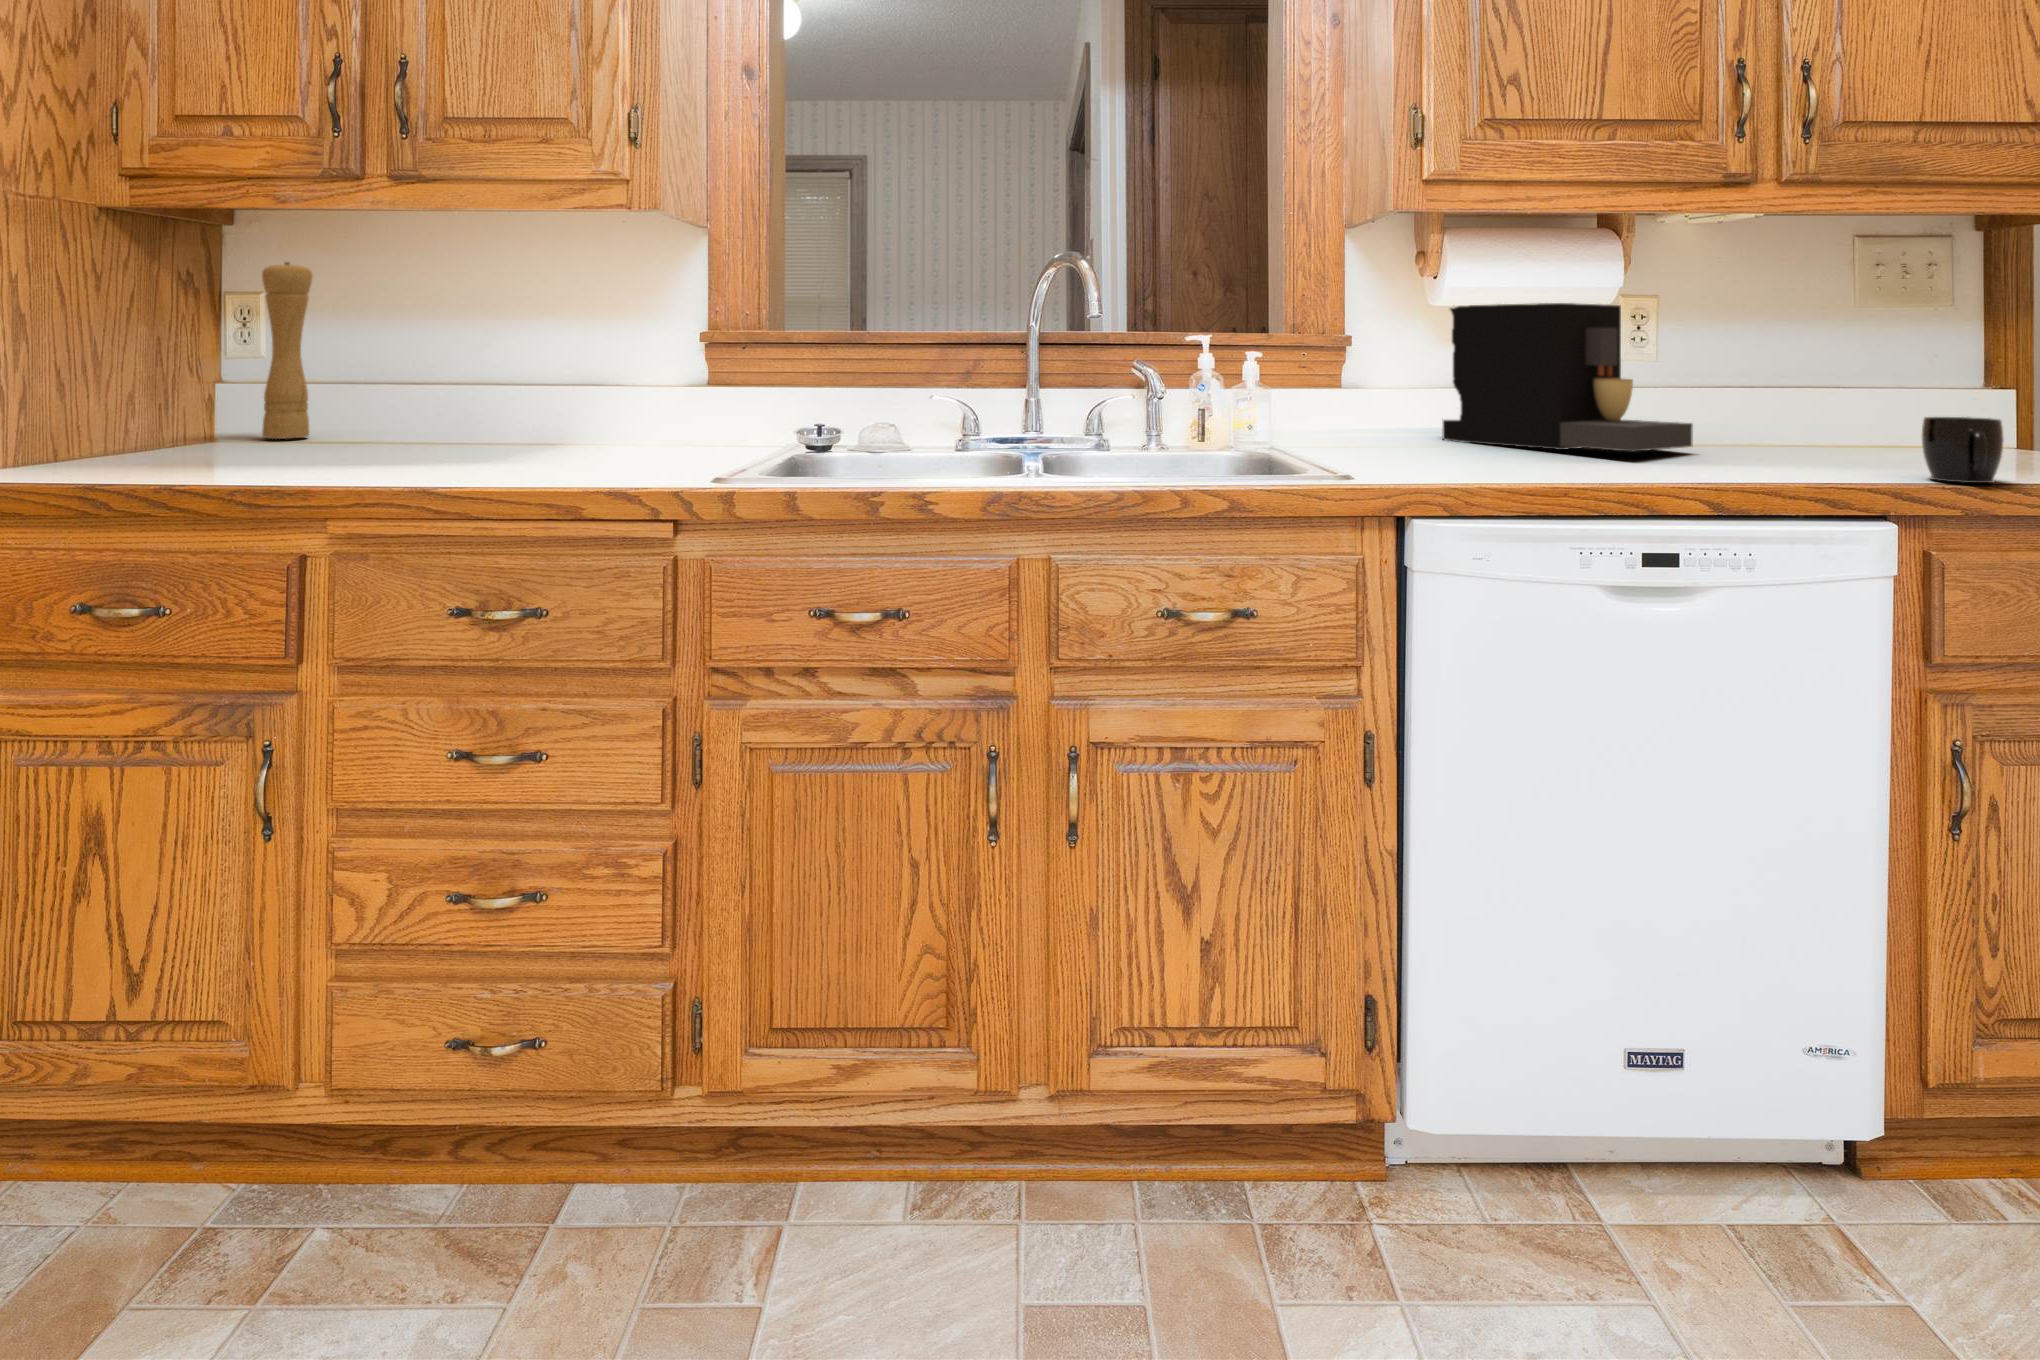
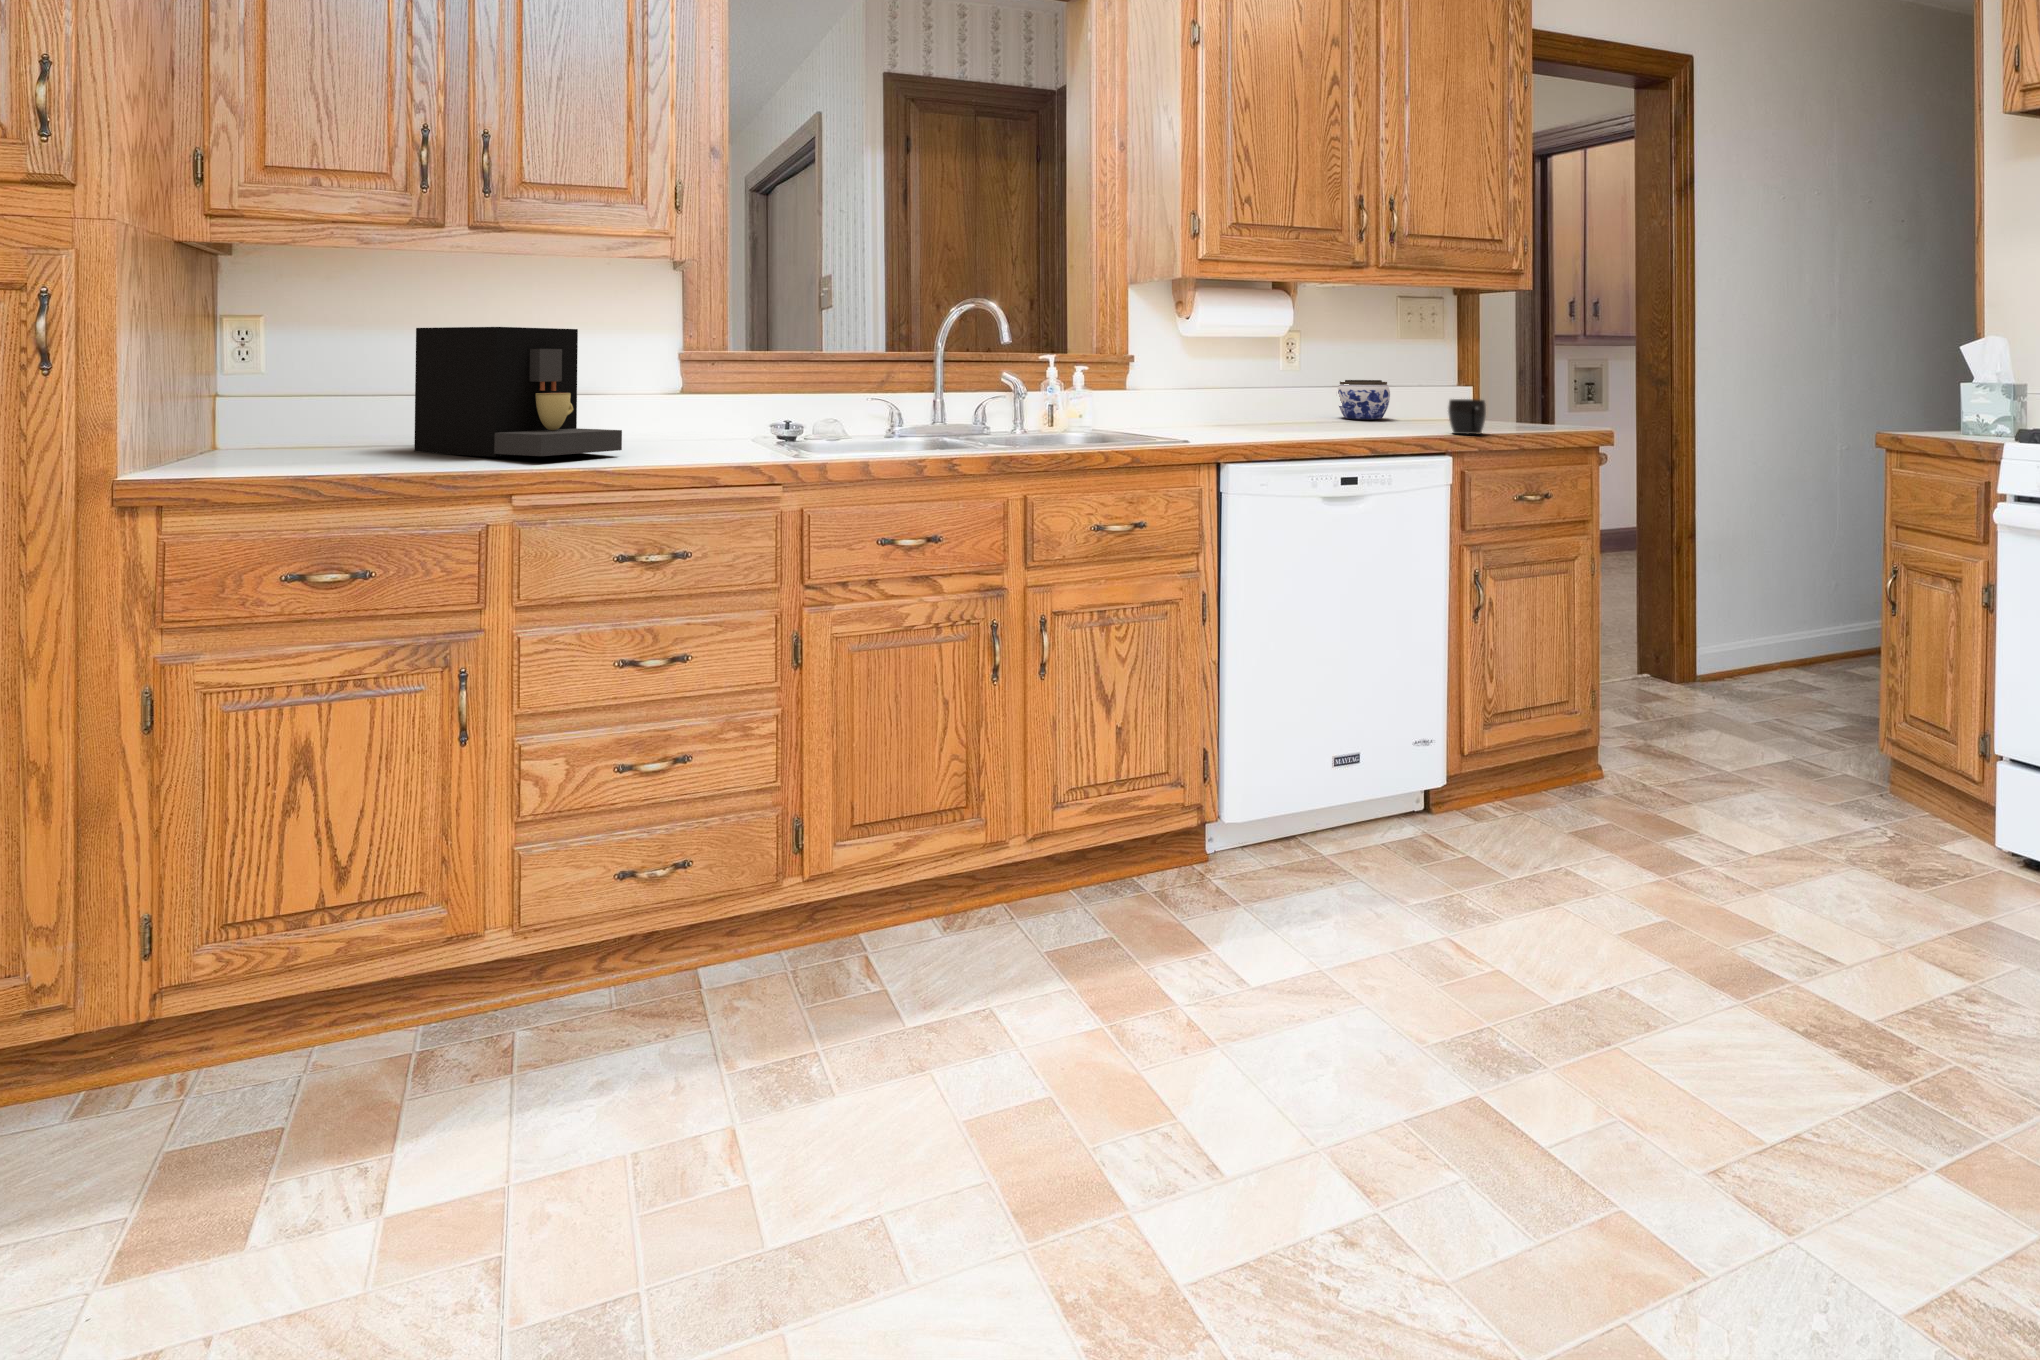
pepper mill: present [262,262,313,439] -> none [267,288,315,445]
coffee maker: present [1443,303,1693,452] -> present [414,327,622,457]
jar: none [1737,378,1837,445] -> present [1338,380,1390,419]

